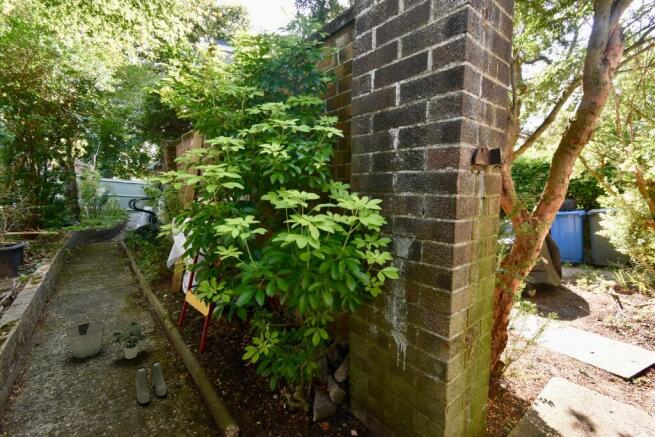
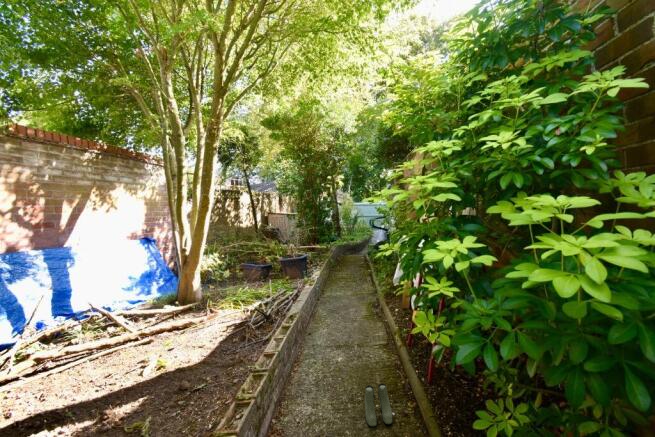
potted plant: present [110,318,149,359] -> none [348,332,381,370]
bucket: present [66,319,105,358] -> none [320,323,346,358]

